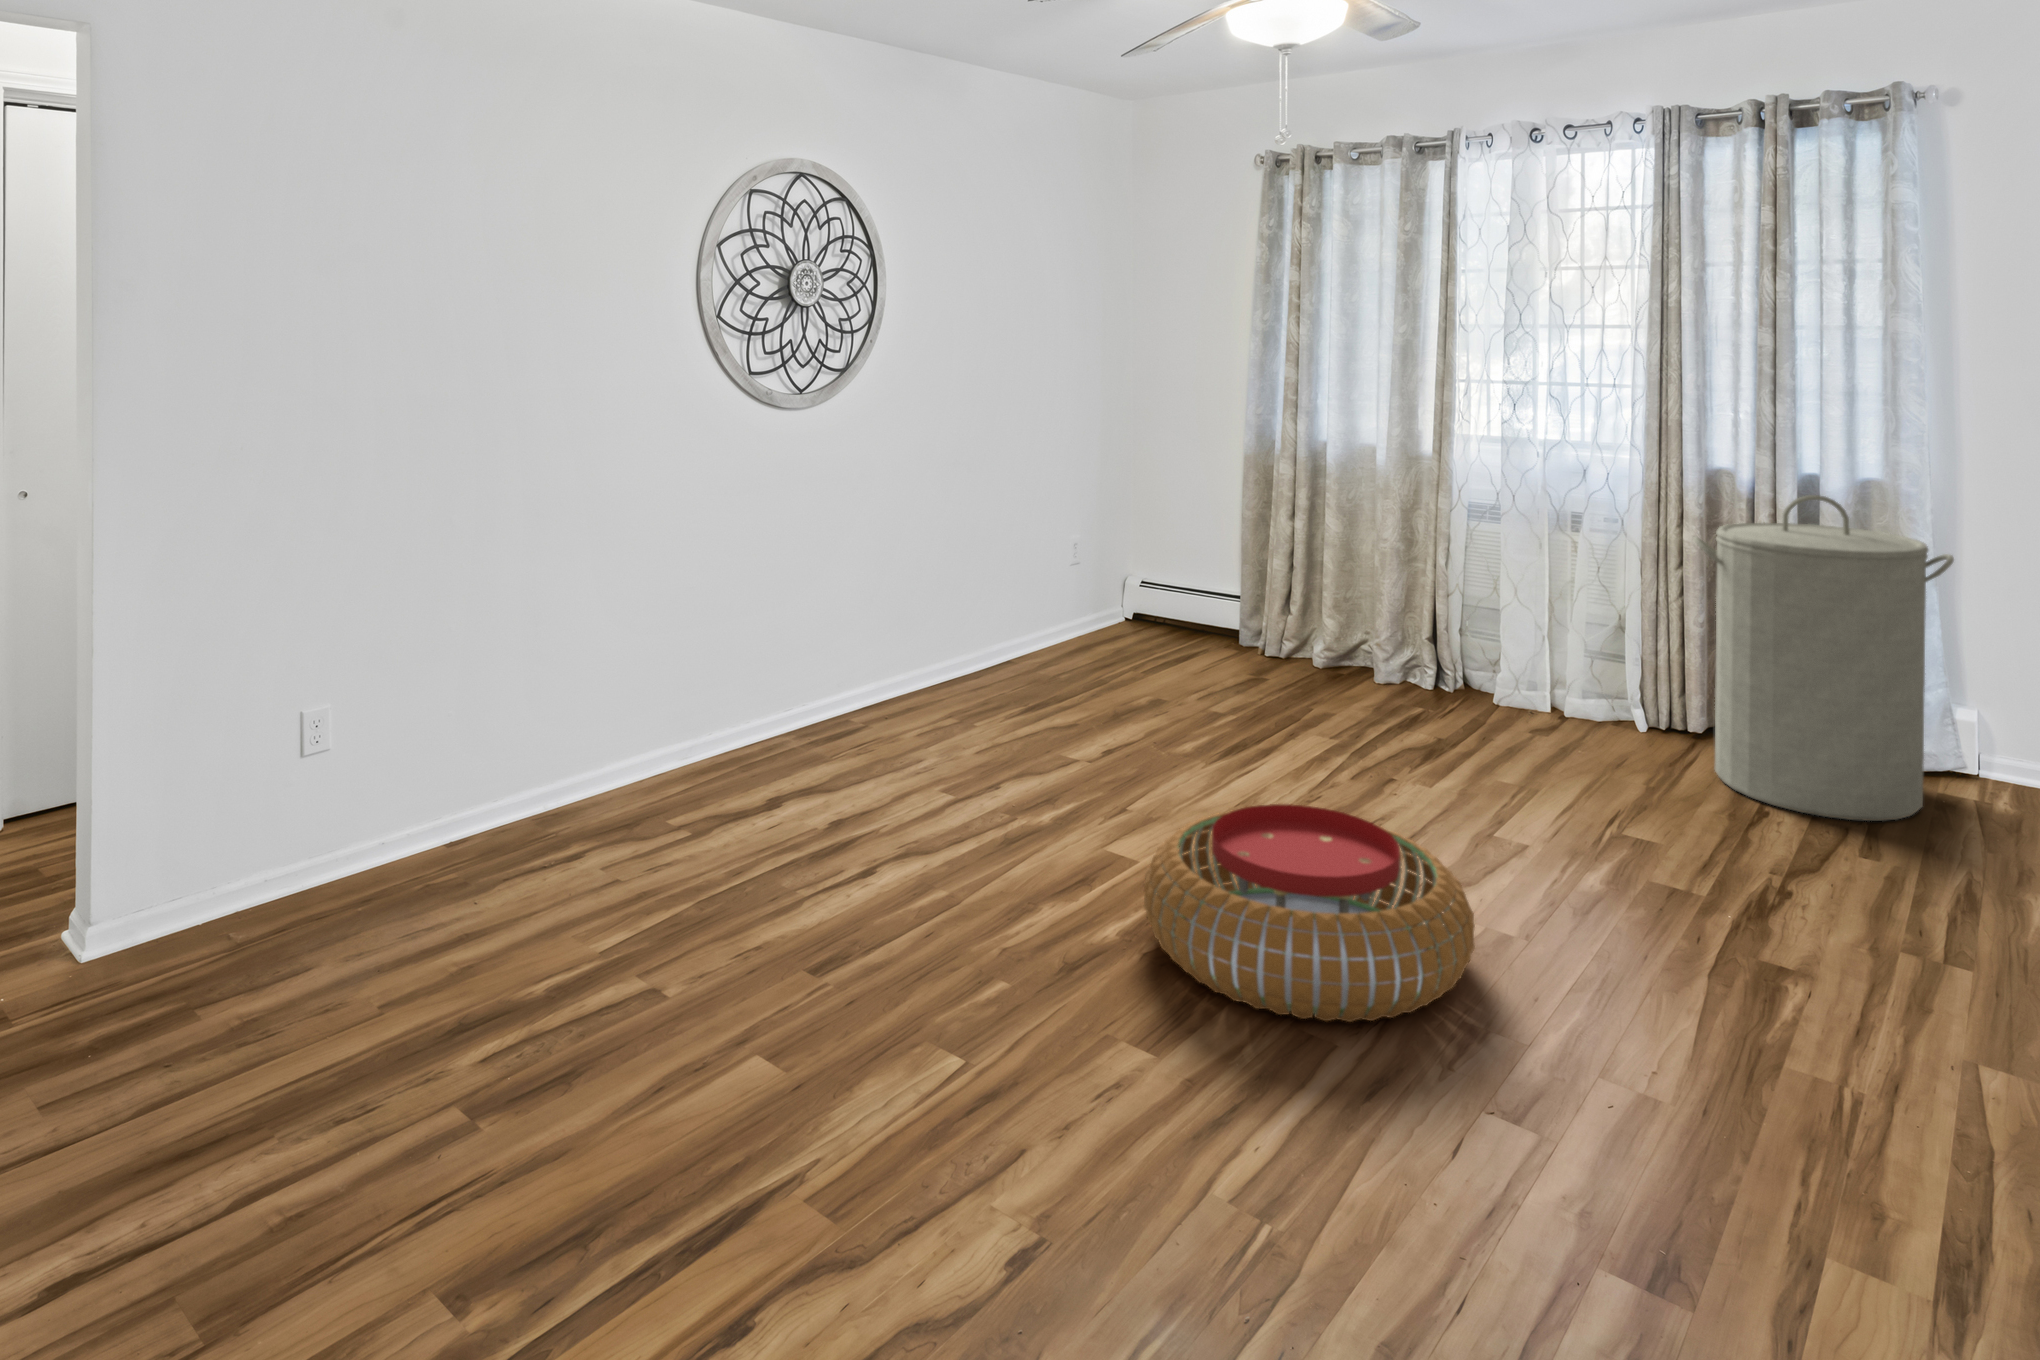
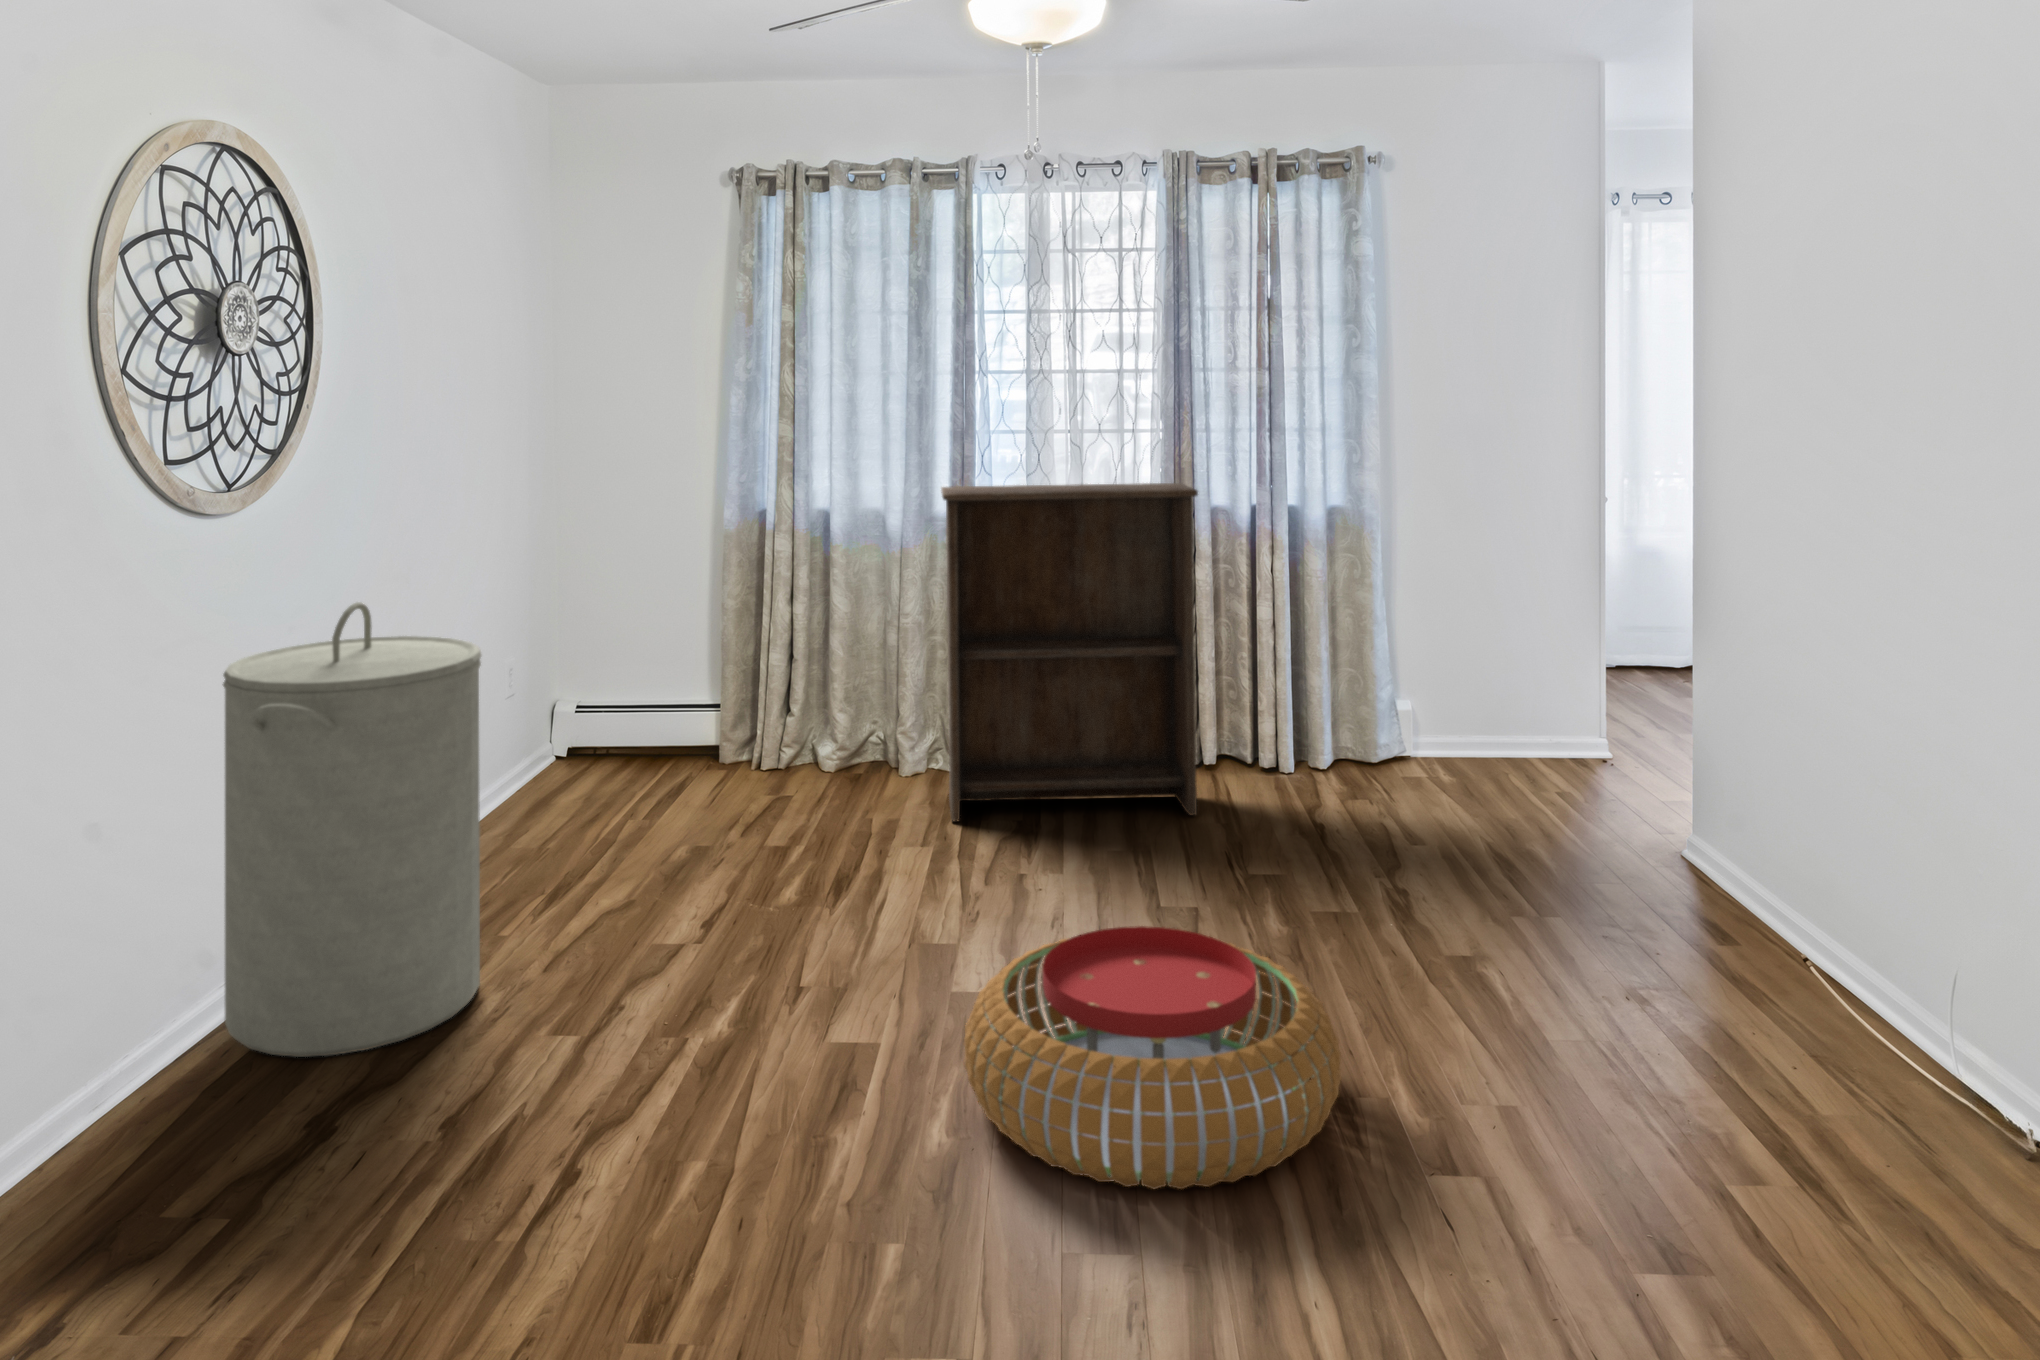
bookshelf: none [1374,430,1641,769] -> present [941,483,1198,821]
laundry hamper: present [1693,495,1954,821] -> present [223,602,481,1057]

